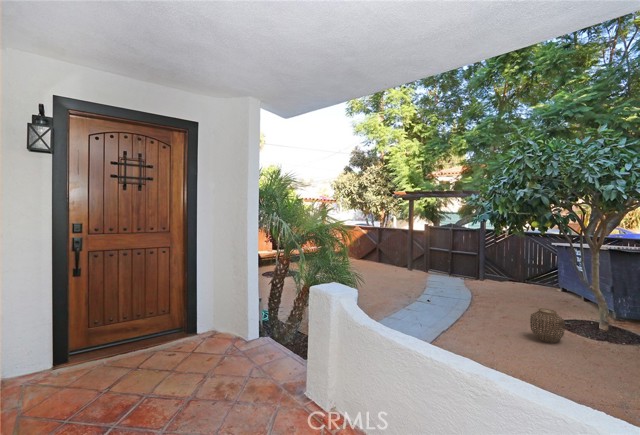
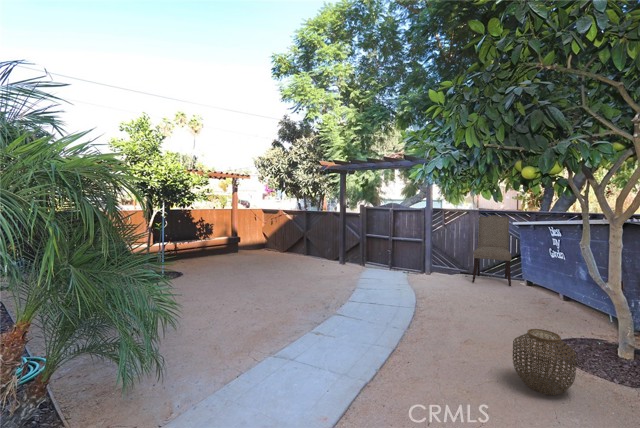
chair: none [517,237,548,292] -> present [472,215,511,286]

